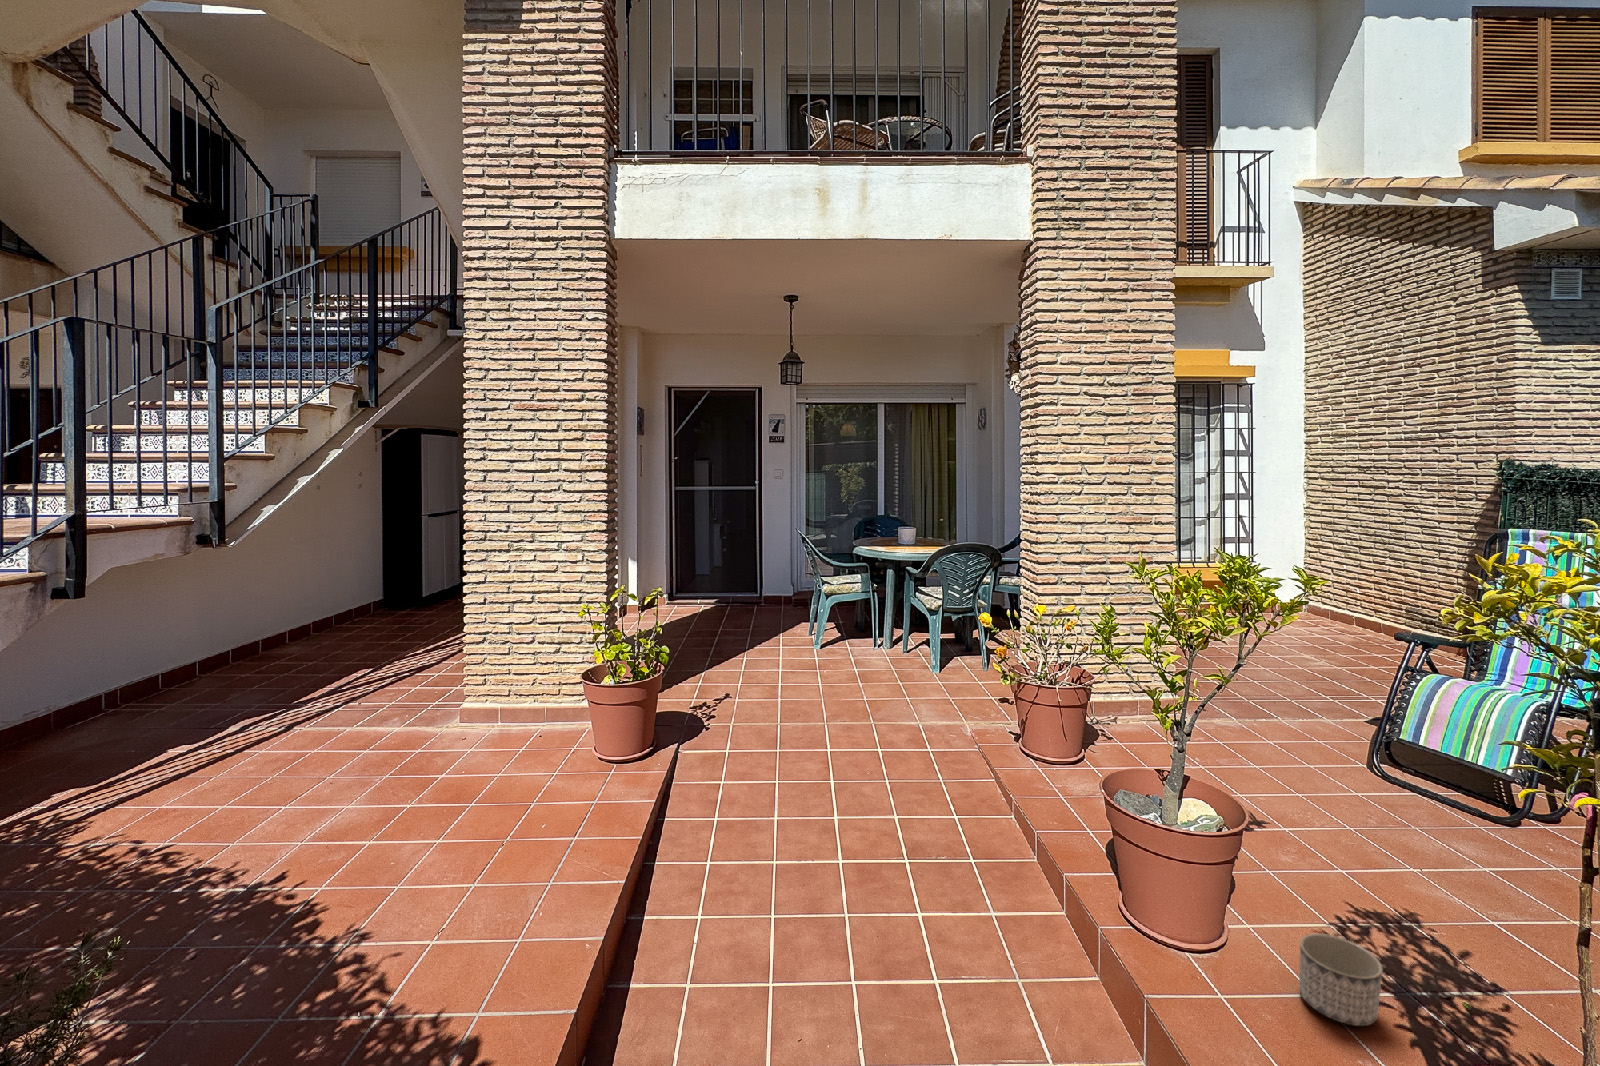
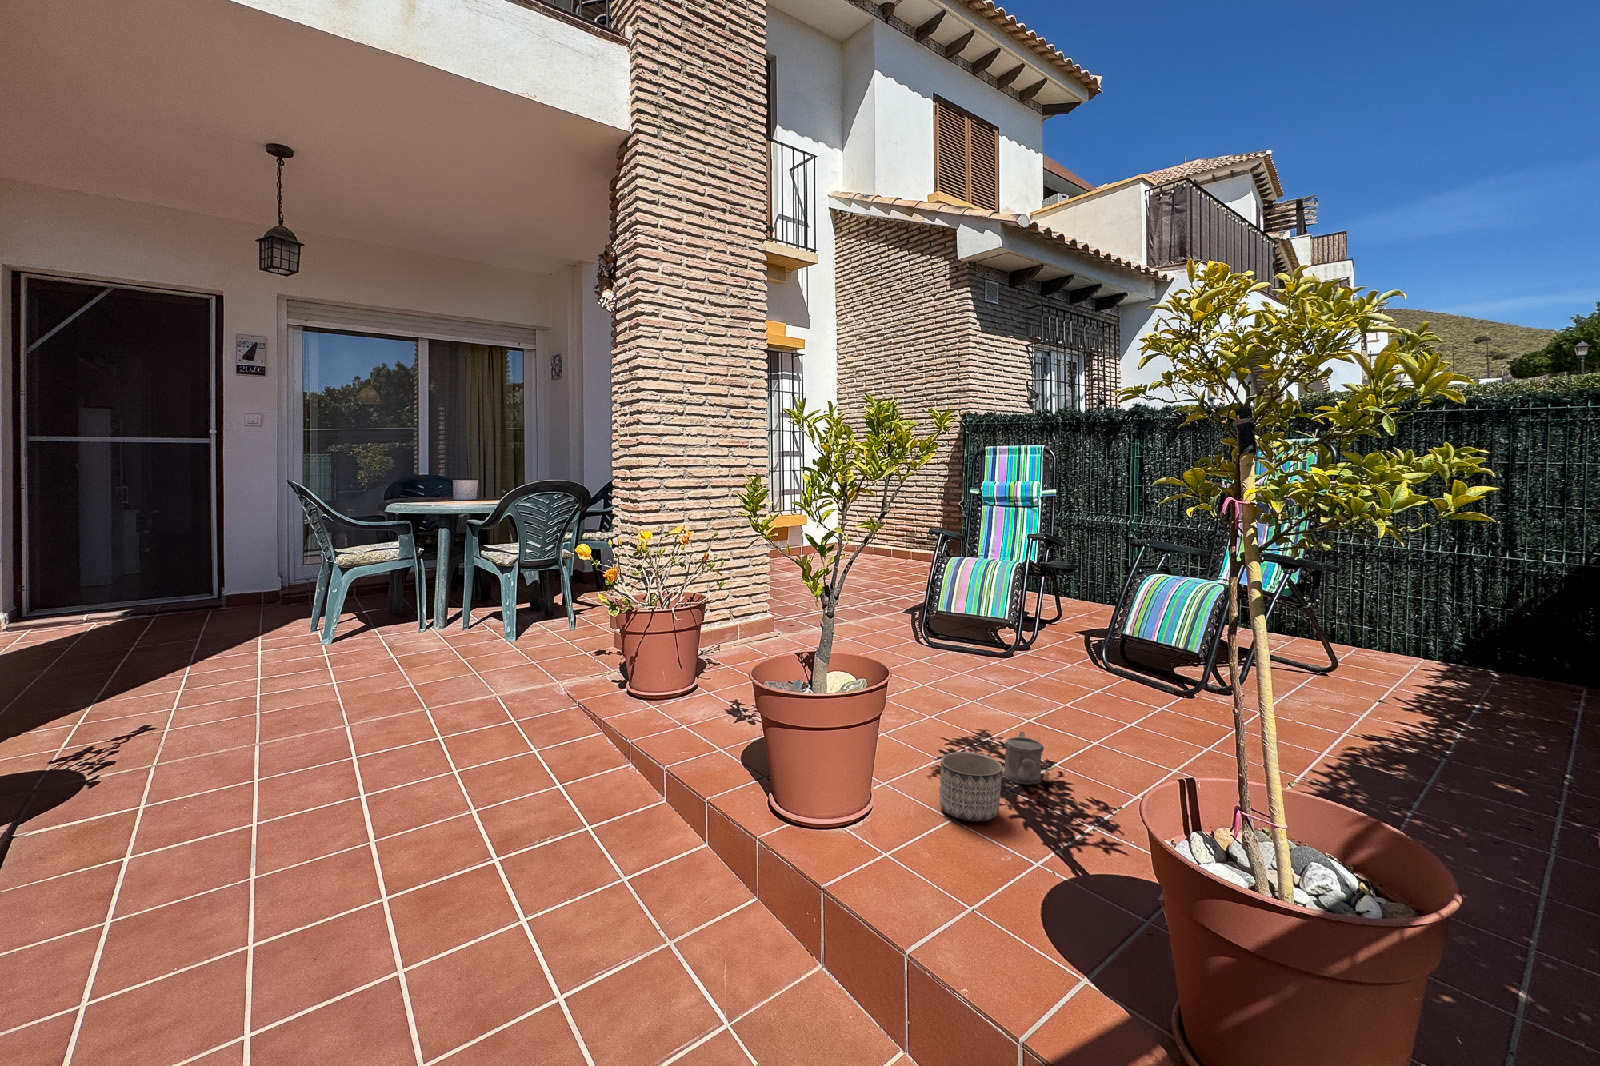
watering can: none [1414,926,1475,1000] -> present [1003,732,1044,785]

